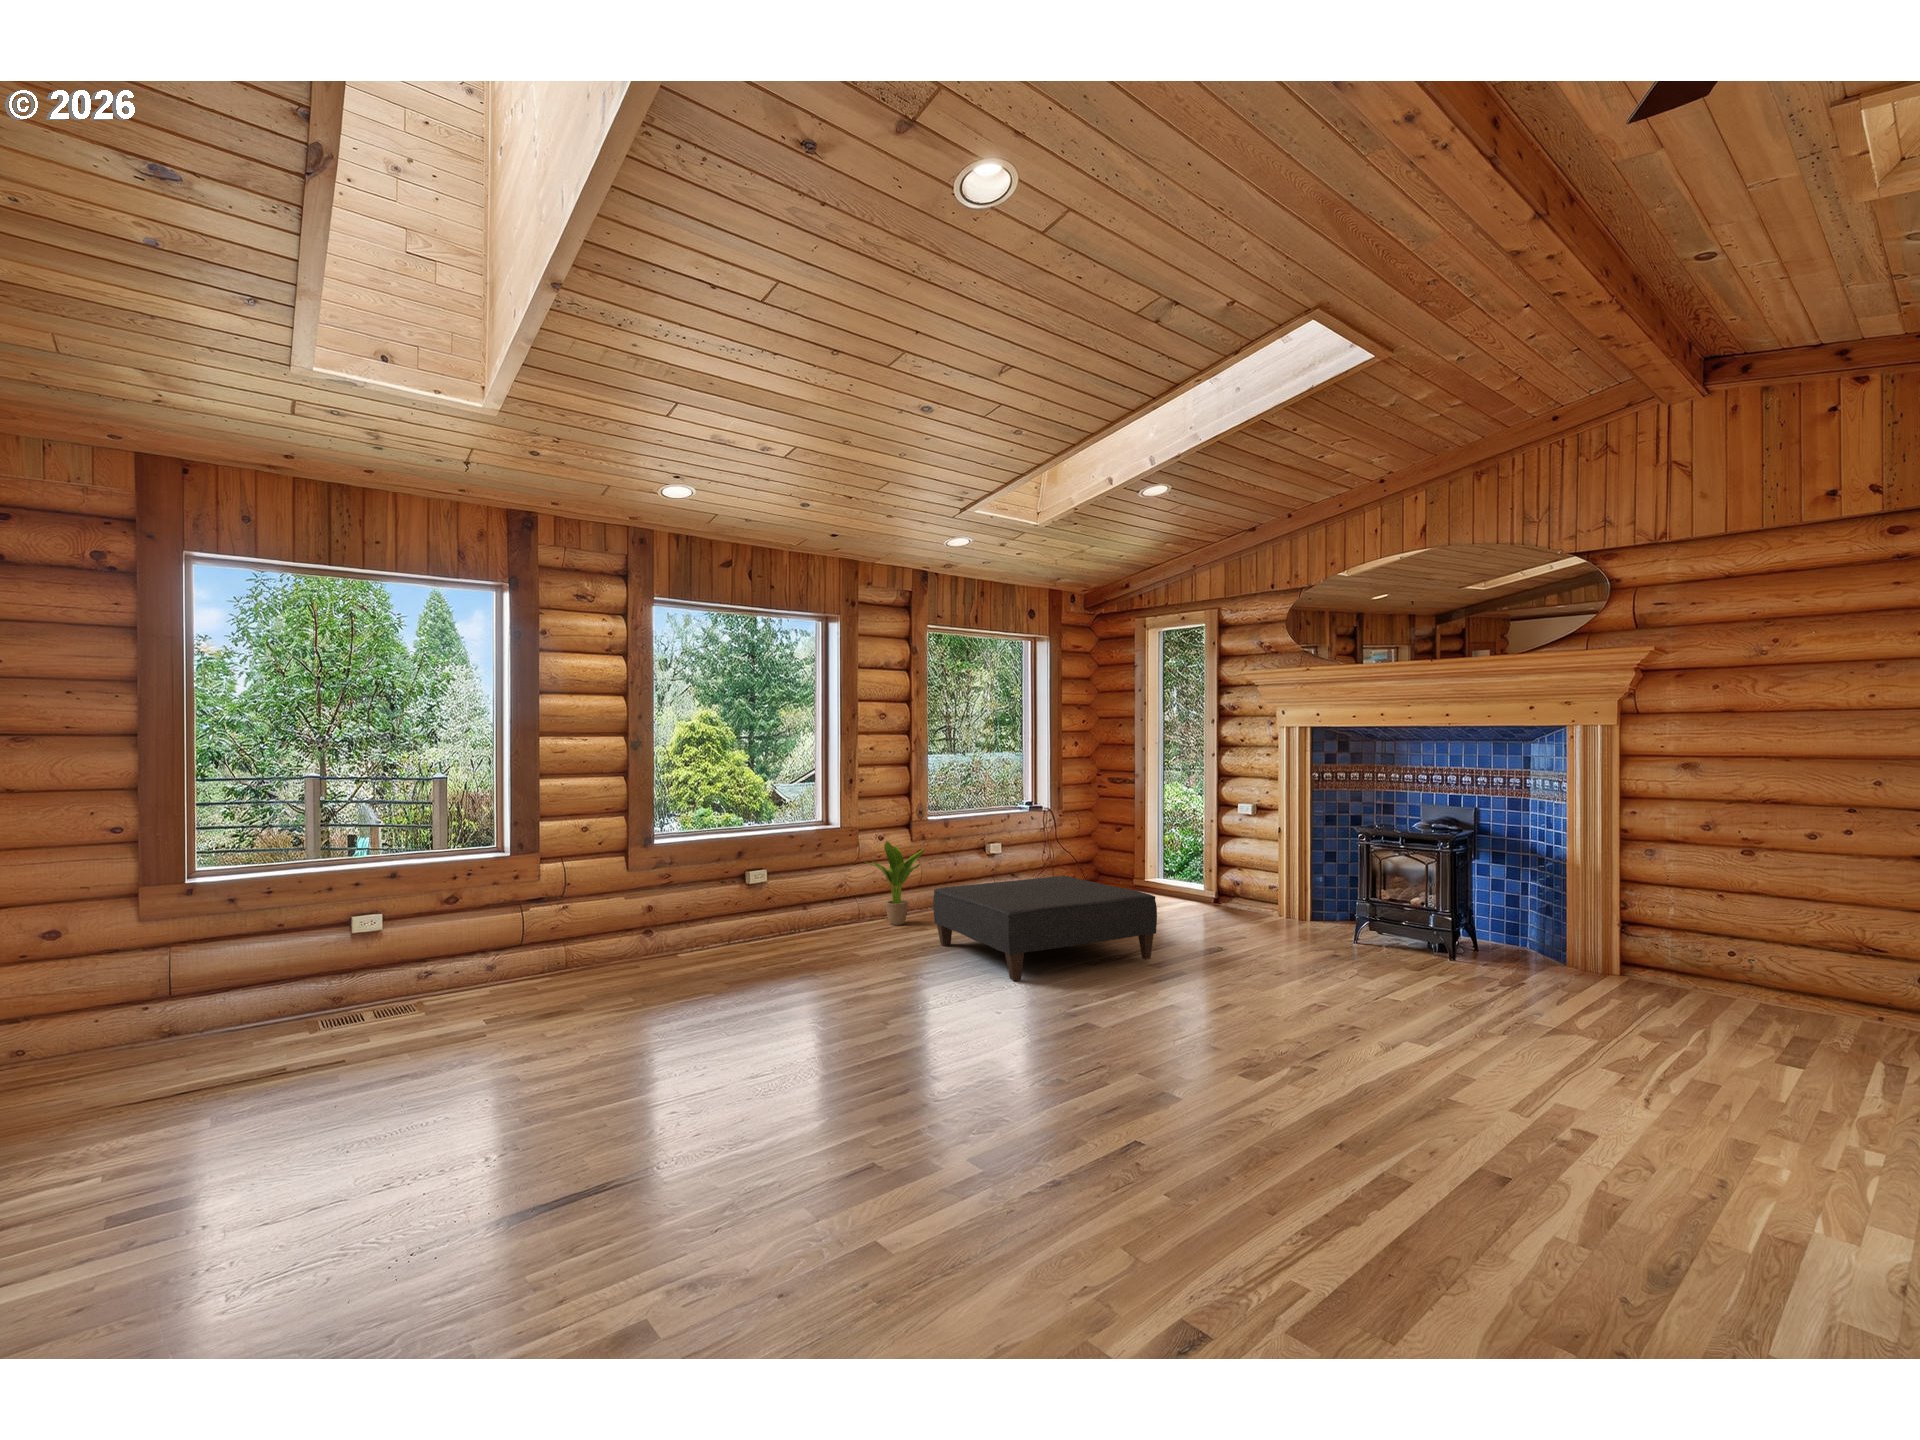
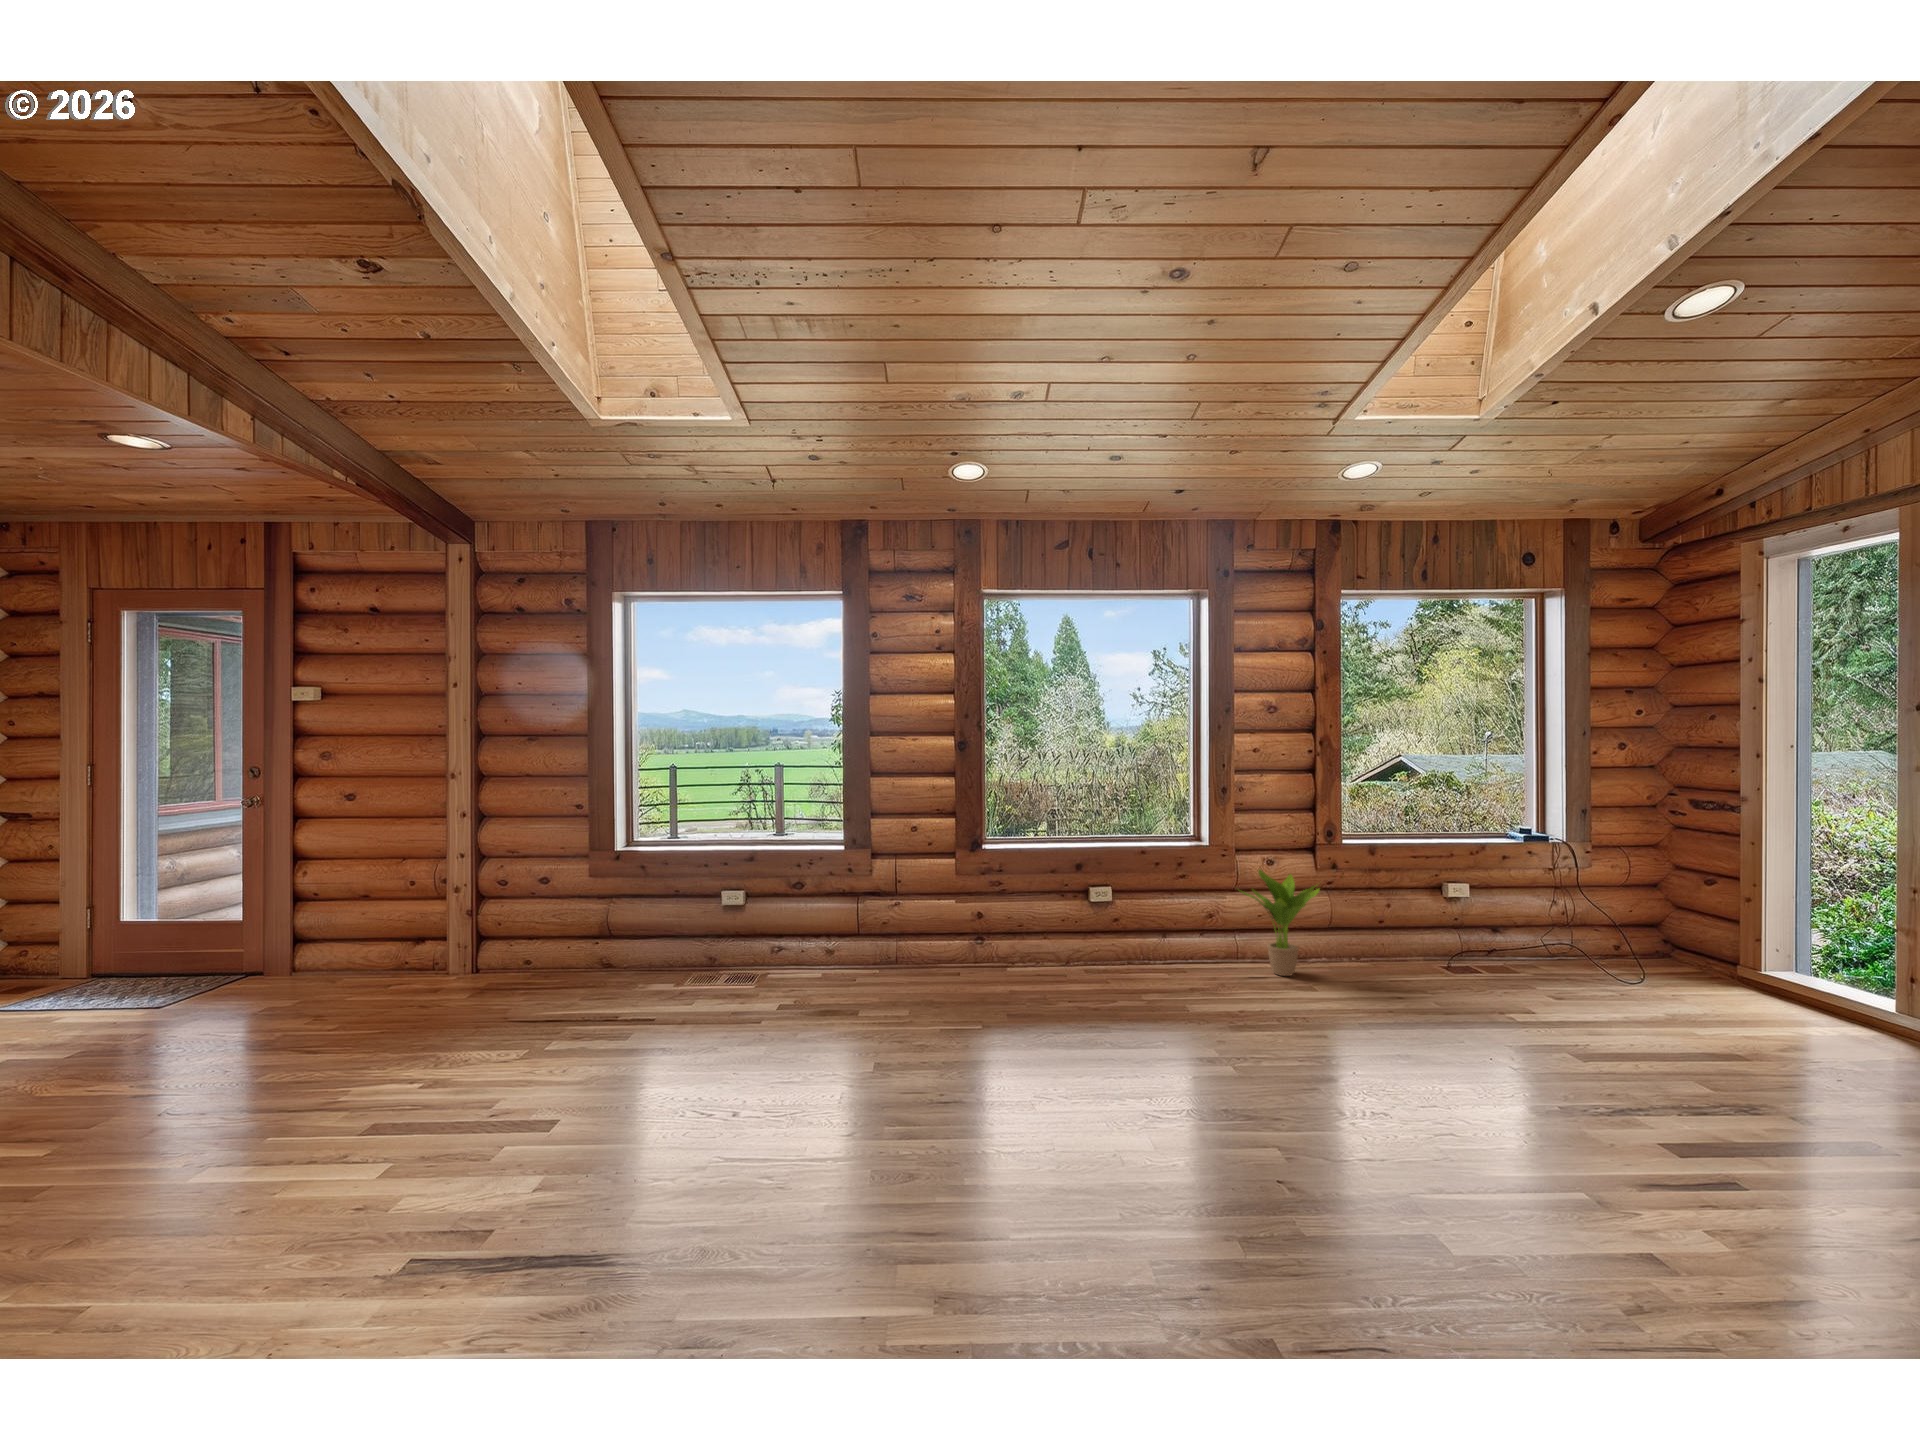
ottoman: present [933,876,1157,980] -> none [1304,943,1693,1141]

